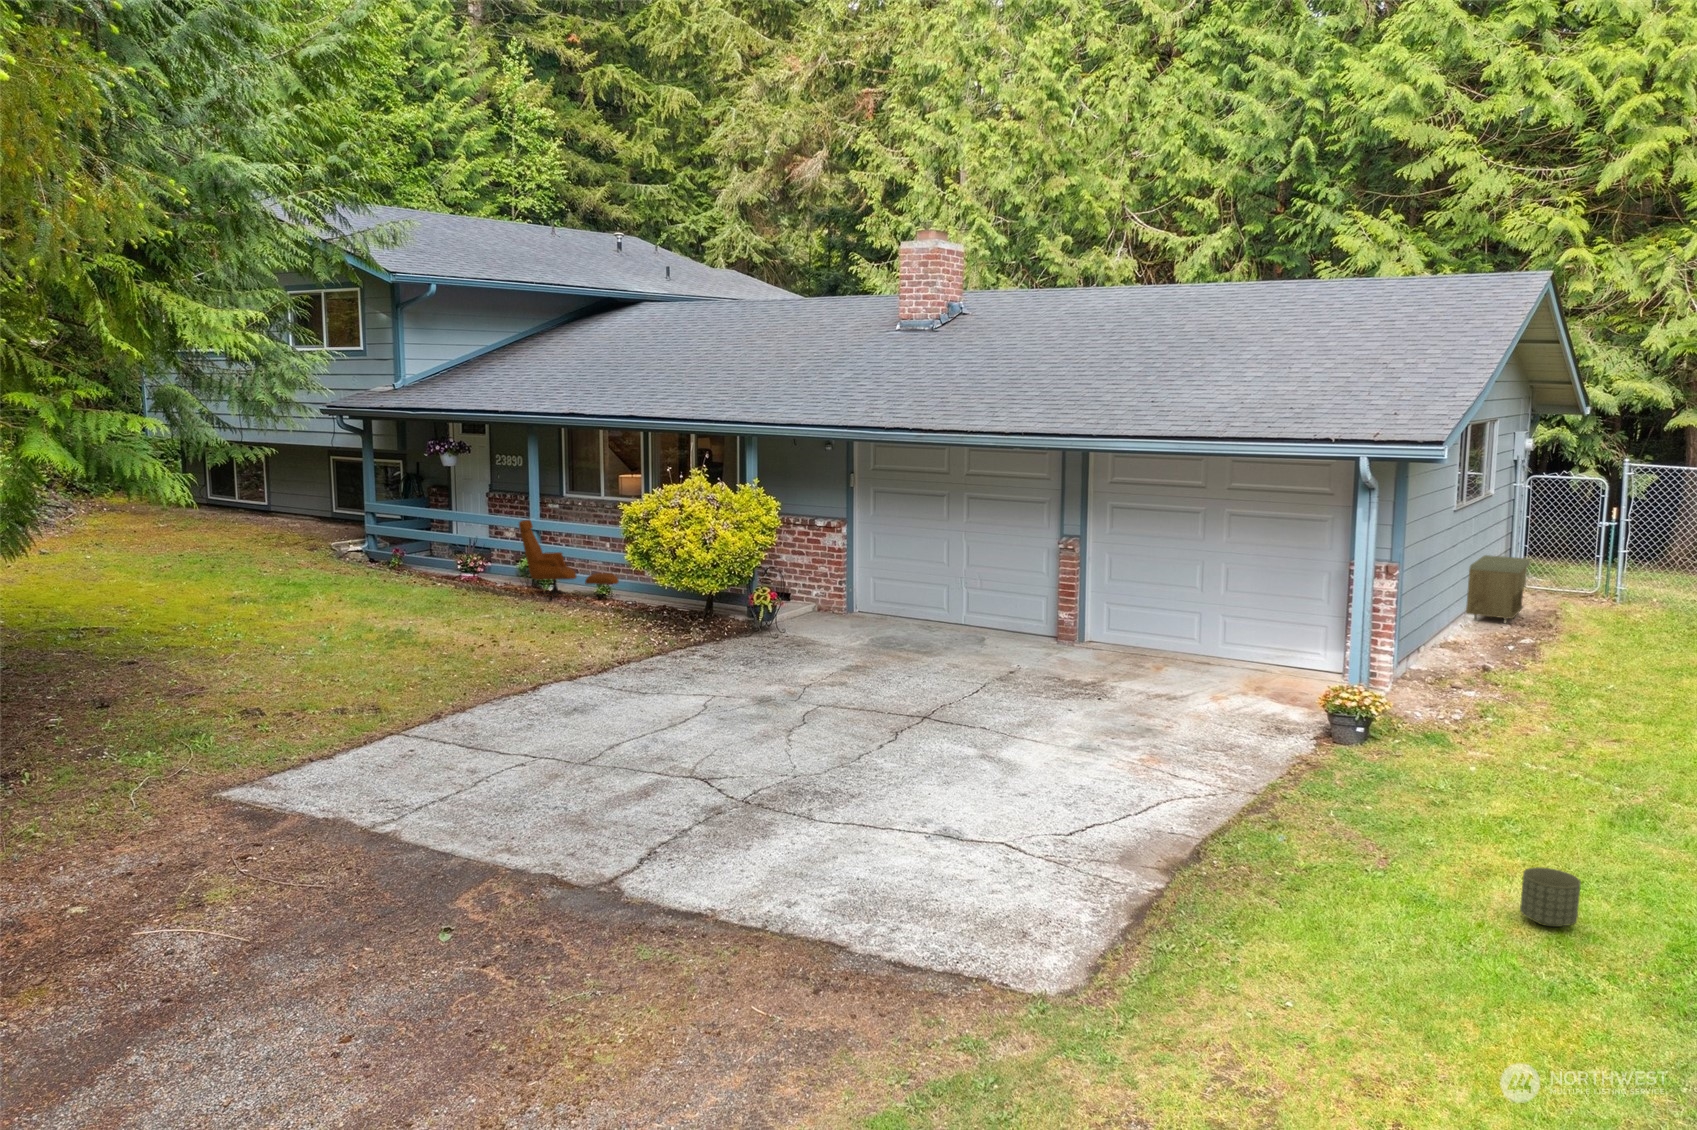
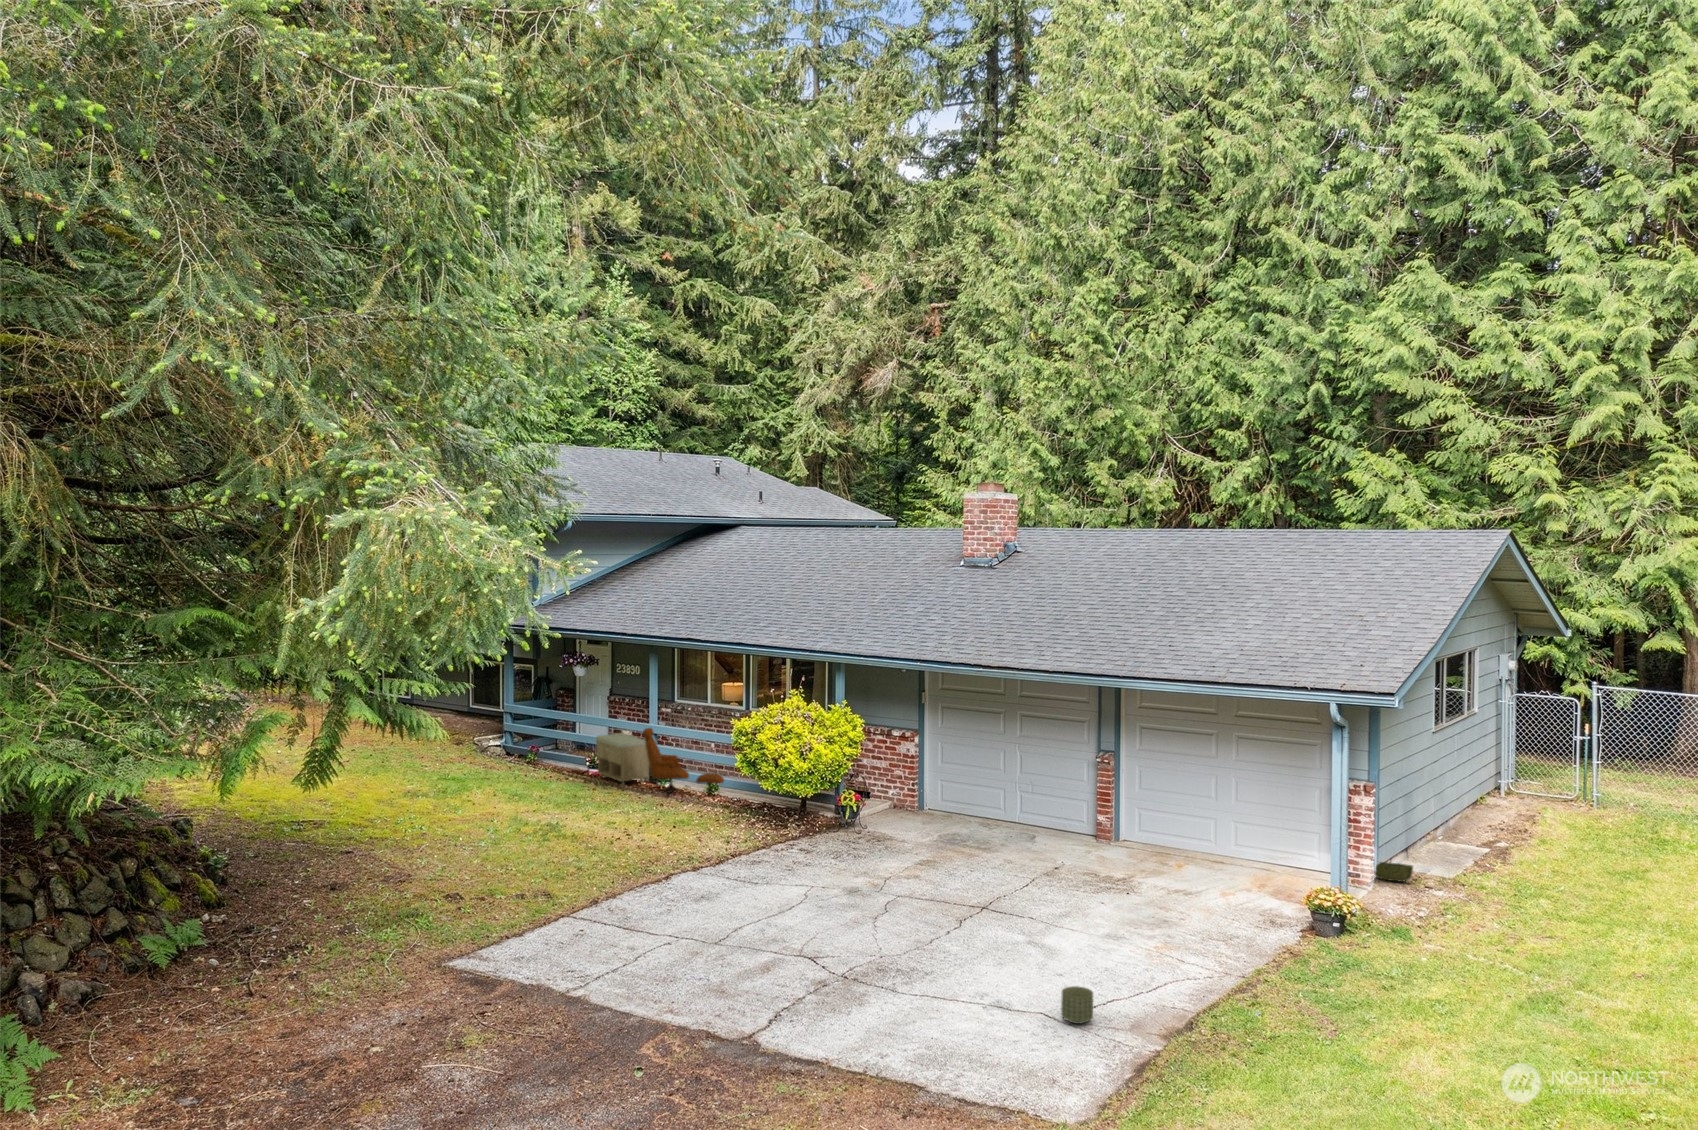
storage bench: present [1466,555,1530,623] -> present [596,733,649,784]
woven basket: none [1406,654,1460,678] -> present [1375,862,1413,881]
planter: present [1520,867,1581,927] -> present [1061,986,1093,1024]

